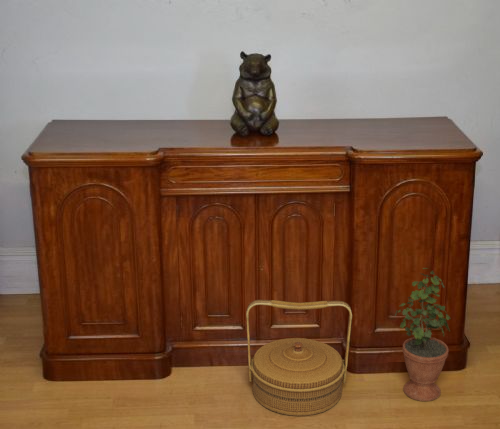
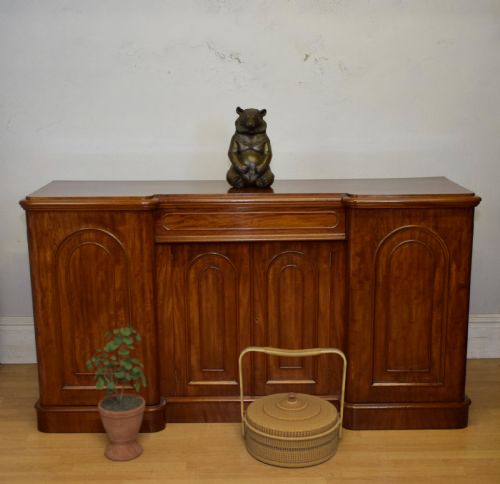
potted plant: present [395,268,450,401] -> present [86,323,146,461]

